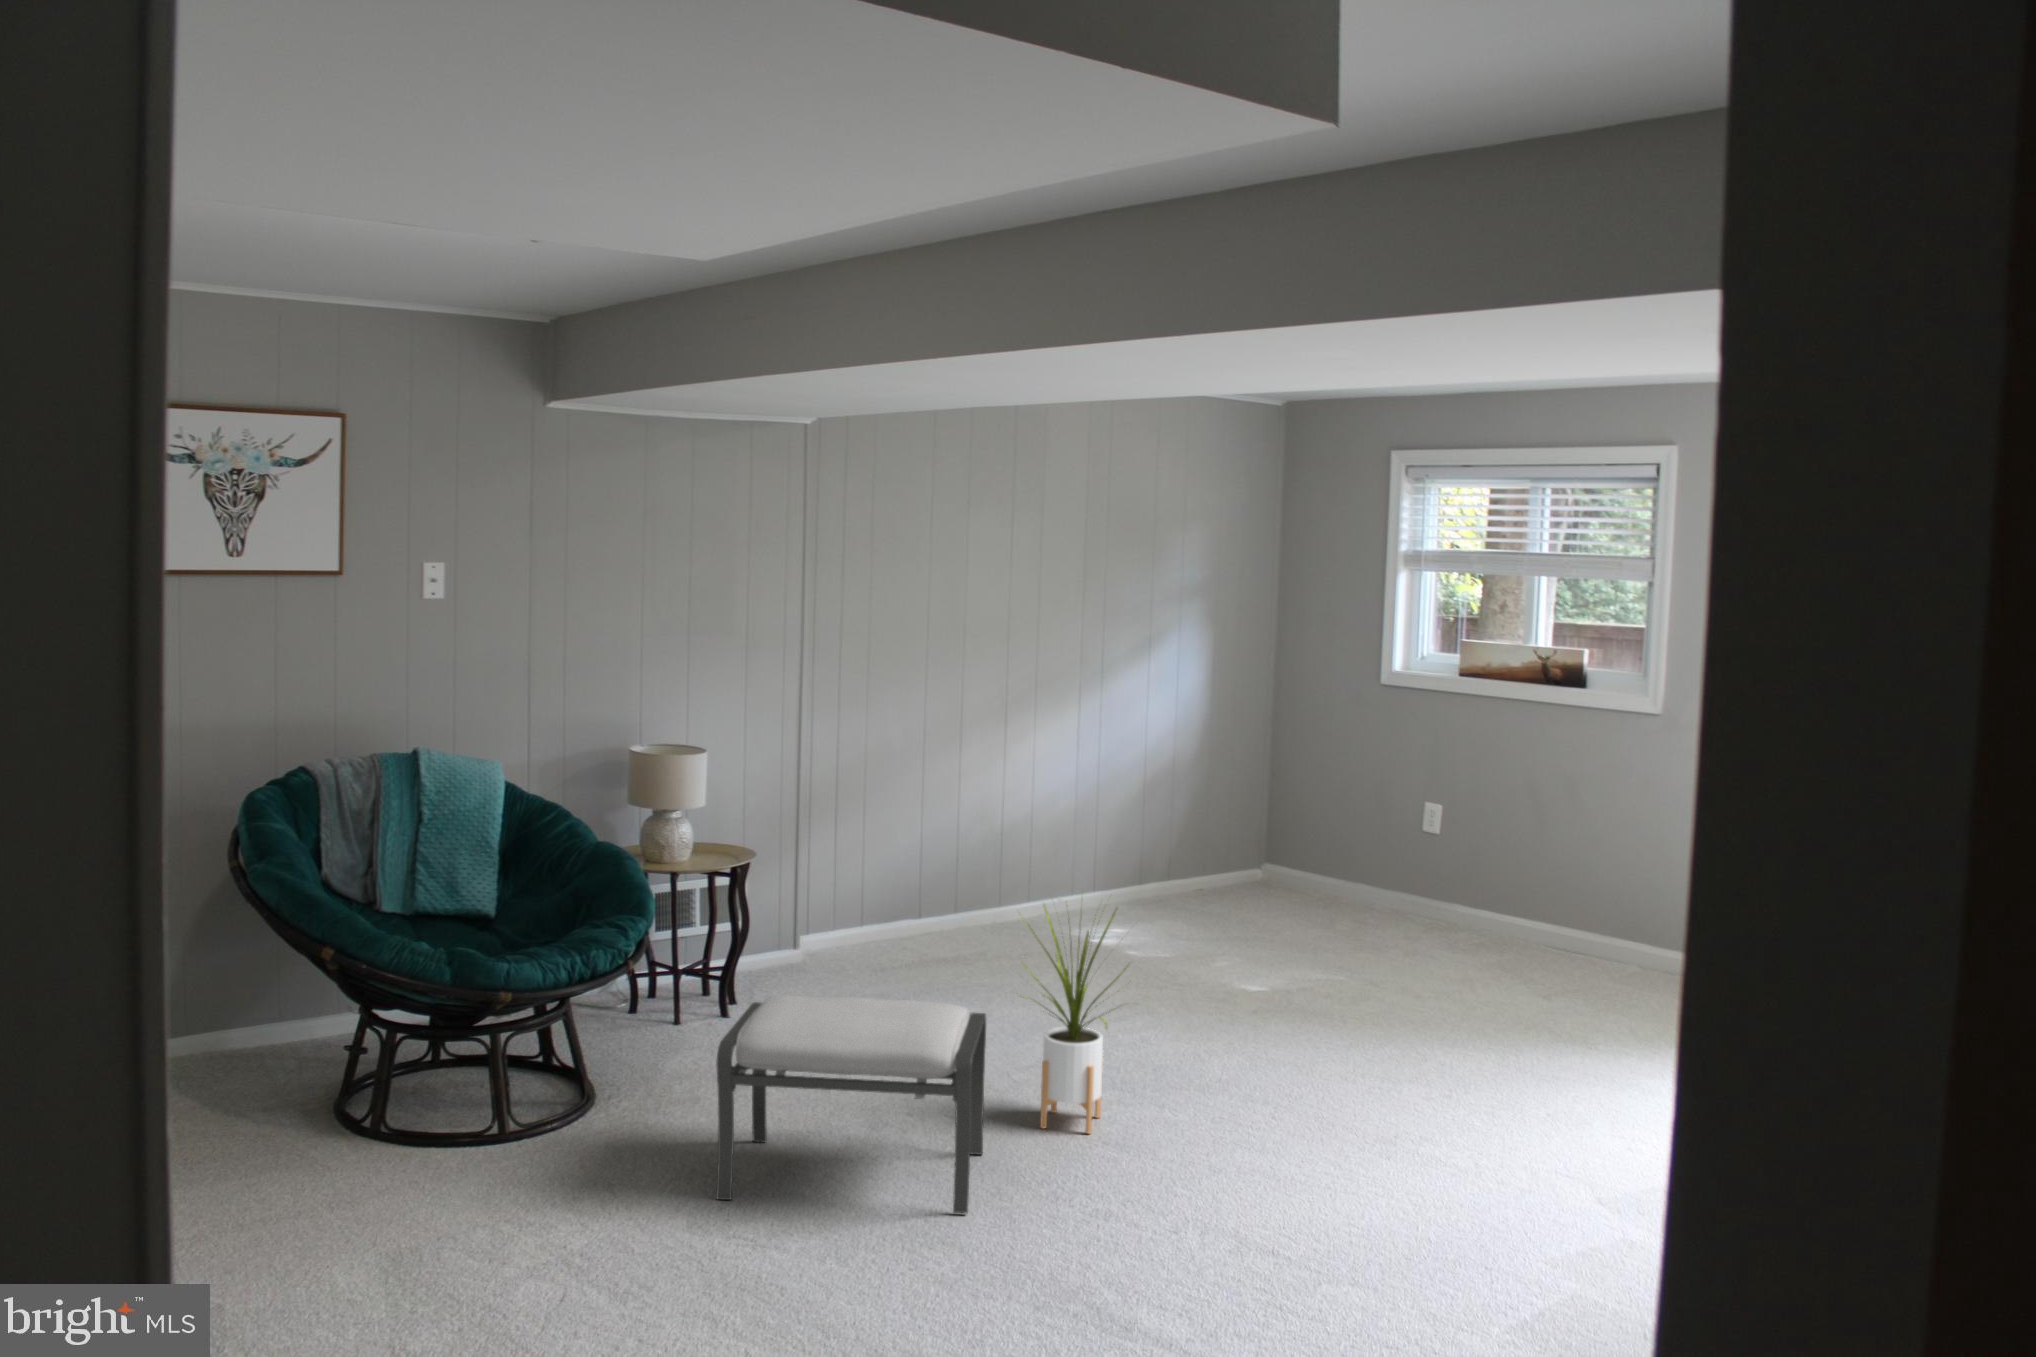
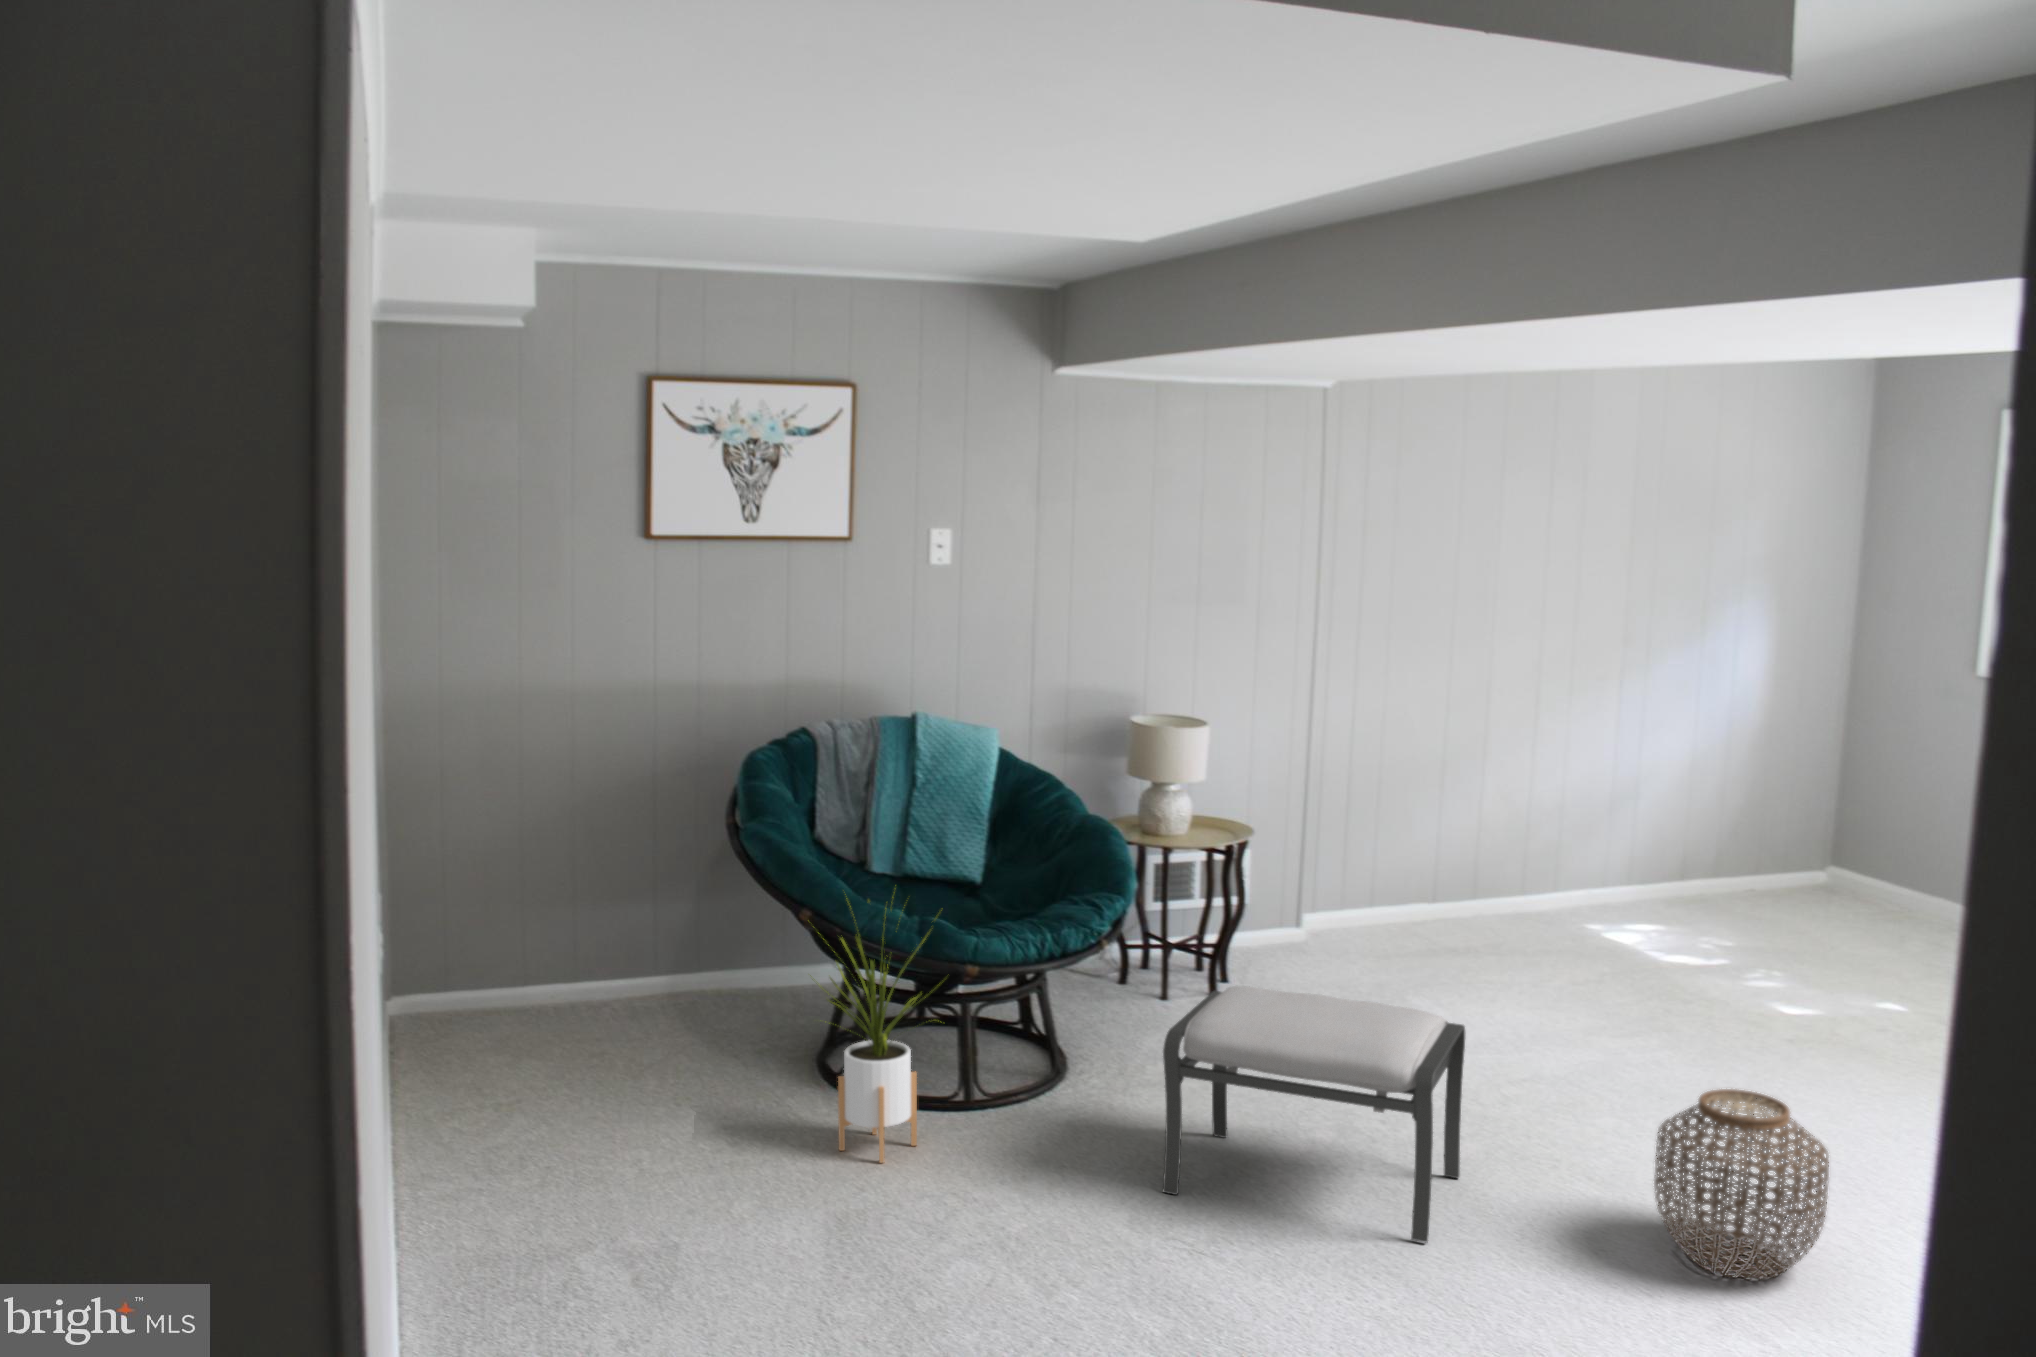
house plant: present [1022,903,1125,1134] -> present [810,892,932,1163]
woven basket: none [1155,1047,1294,1209] -> present [1654,1089,1829,1280]

